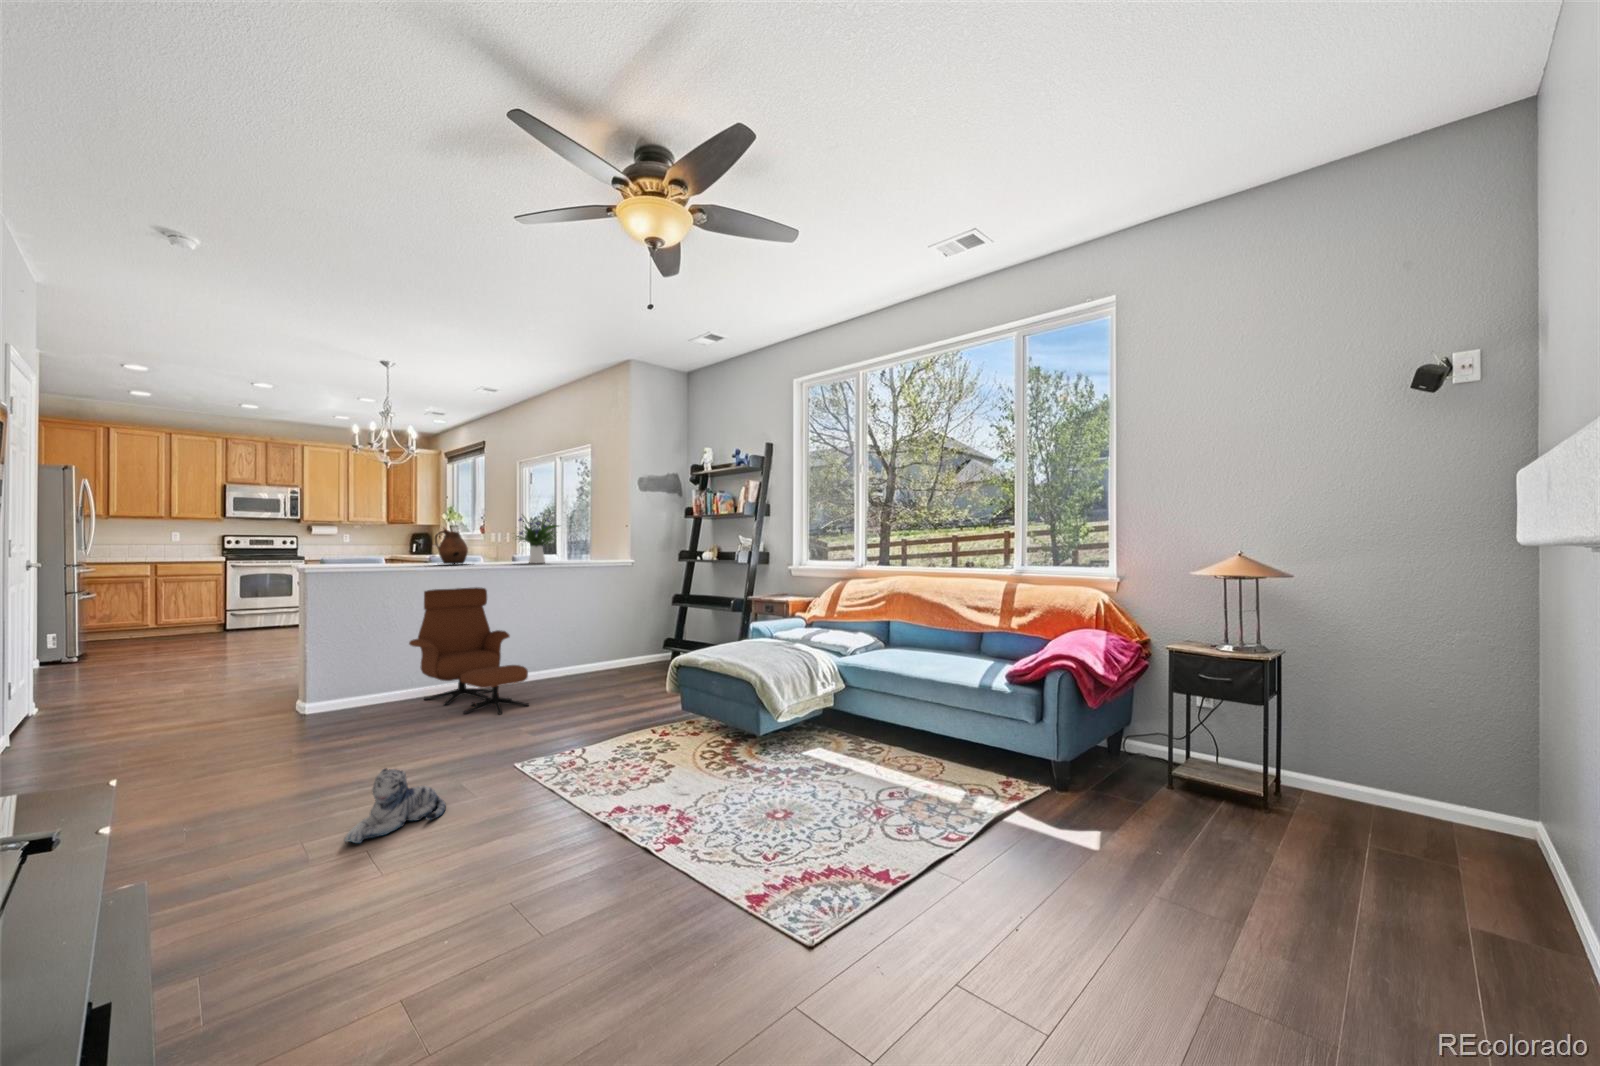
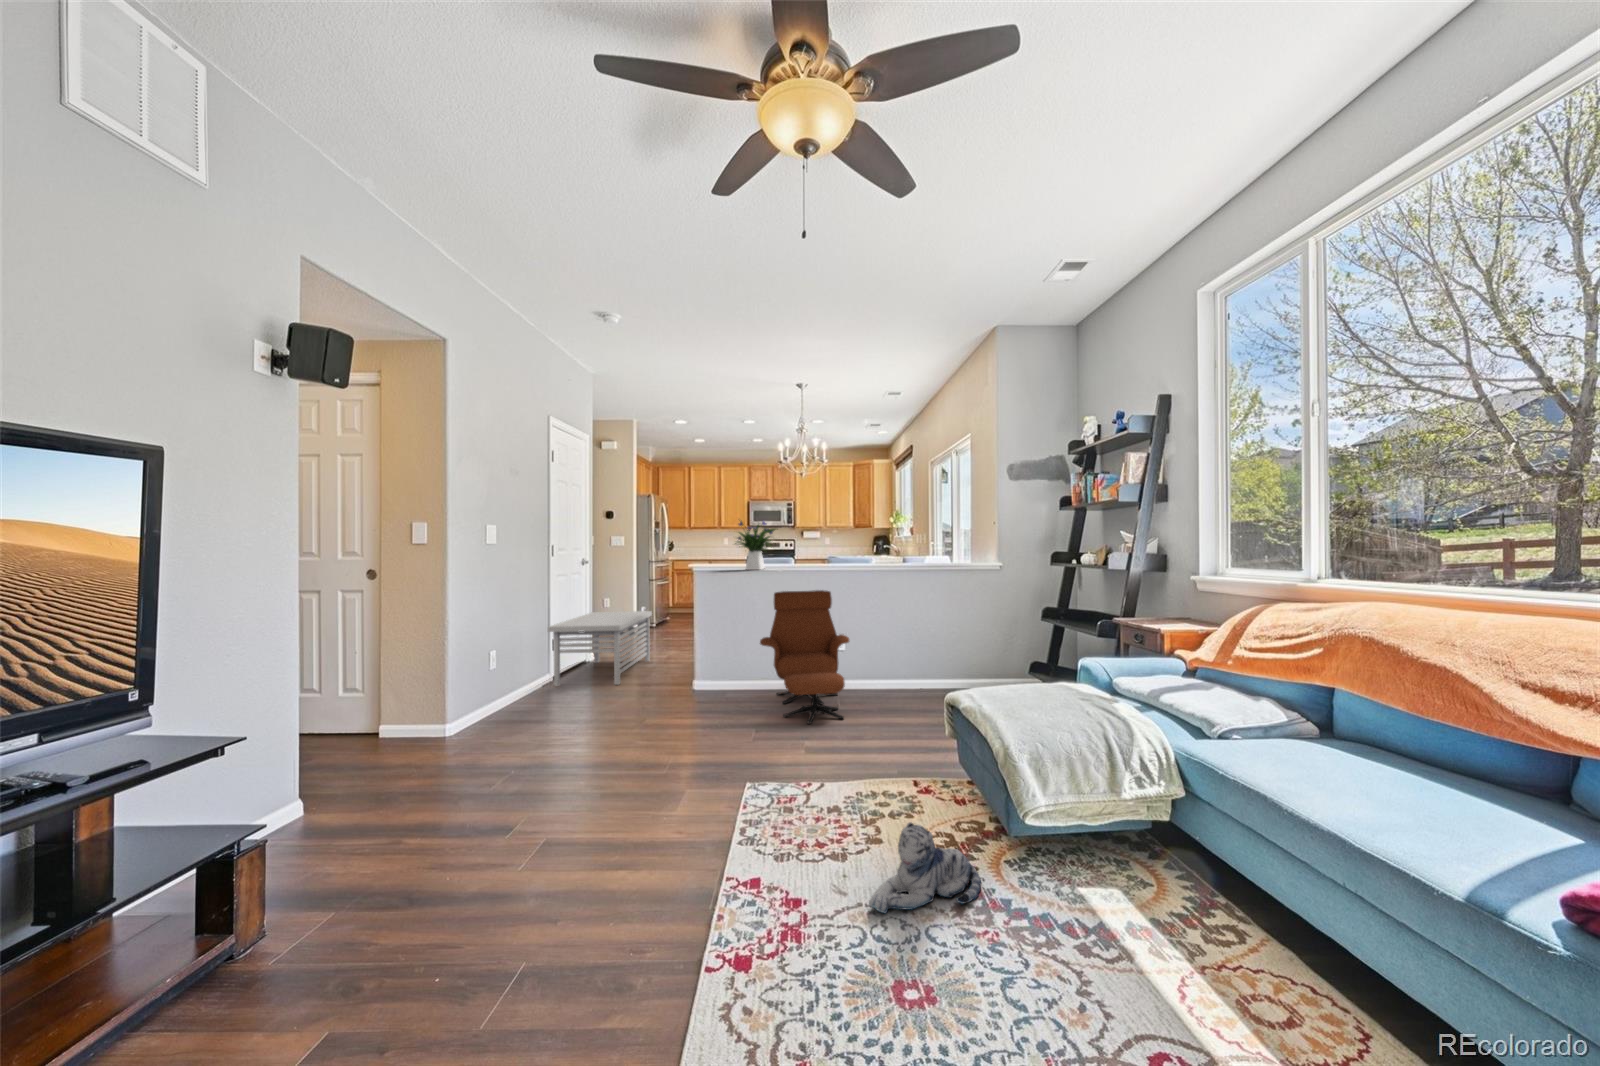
flower arrangement: present [516,516,558,563] -> present [735,521,776,570]
ceramic pitcher: present [435,528,468,564] -> none [795,532,830,568]
storage bench: none [24,627,172,741] -> present [547,611,652,686]
plush toy: present [344,768,446,843] -> present [869,822,981,913]

